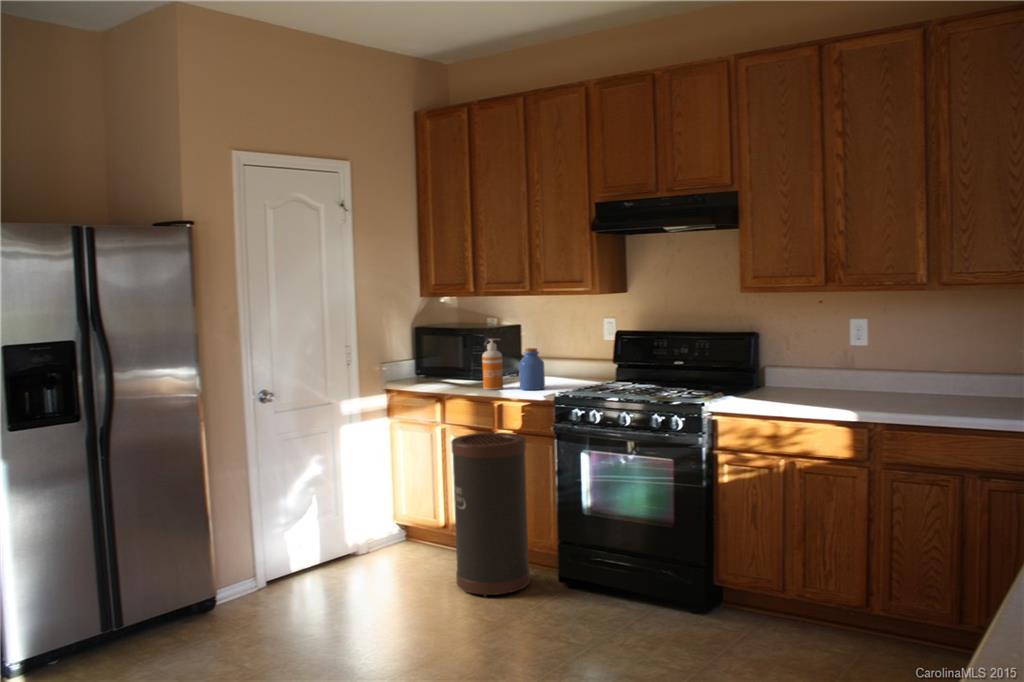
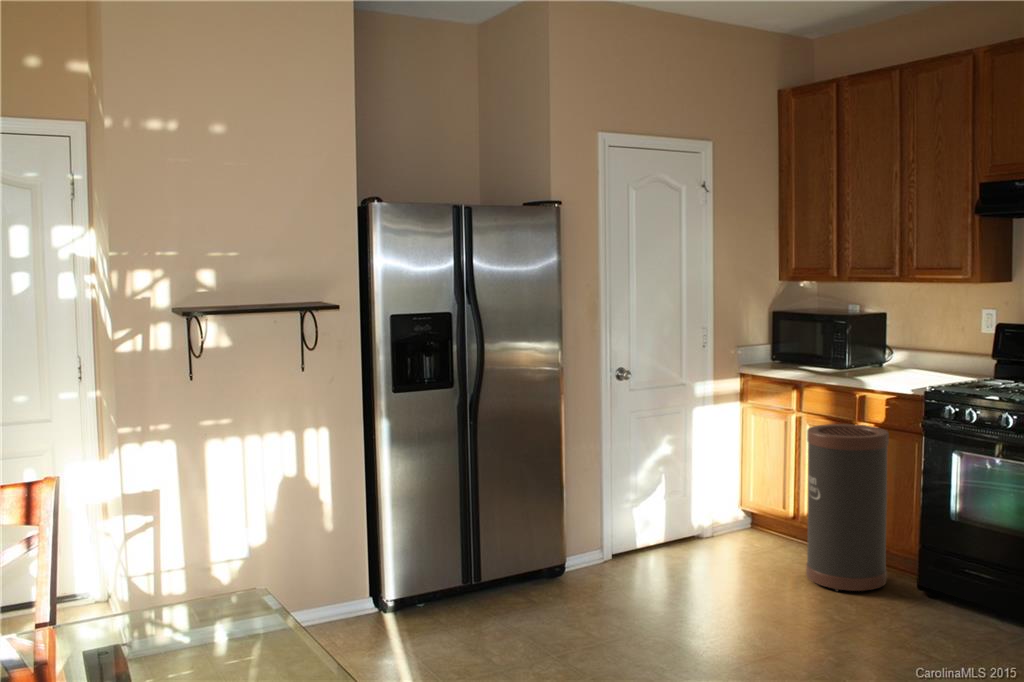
soap dispenser: present [482,339,503,390] -> none [843,327,866,380]
jar: present [519,348,545,390] -> none [884,339,913,383]

